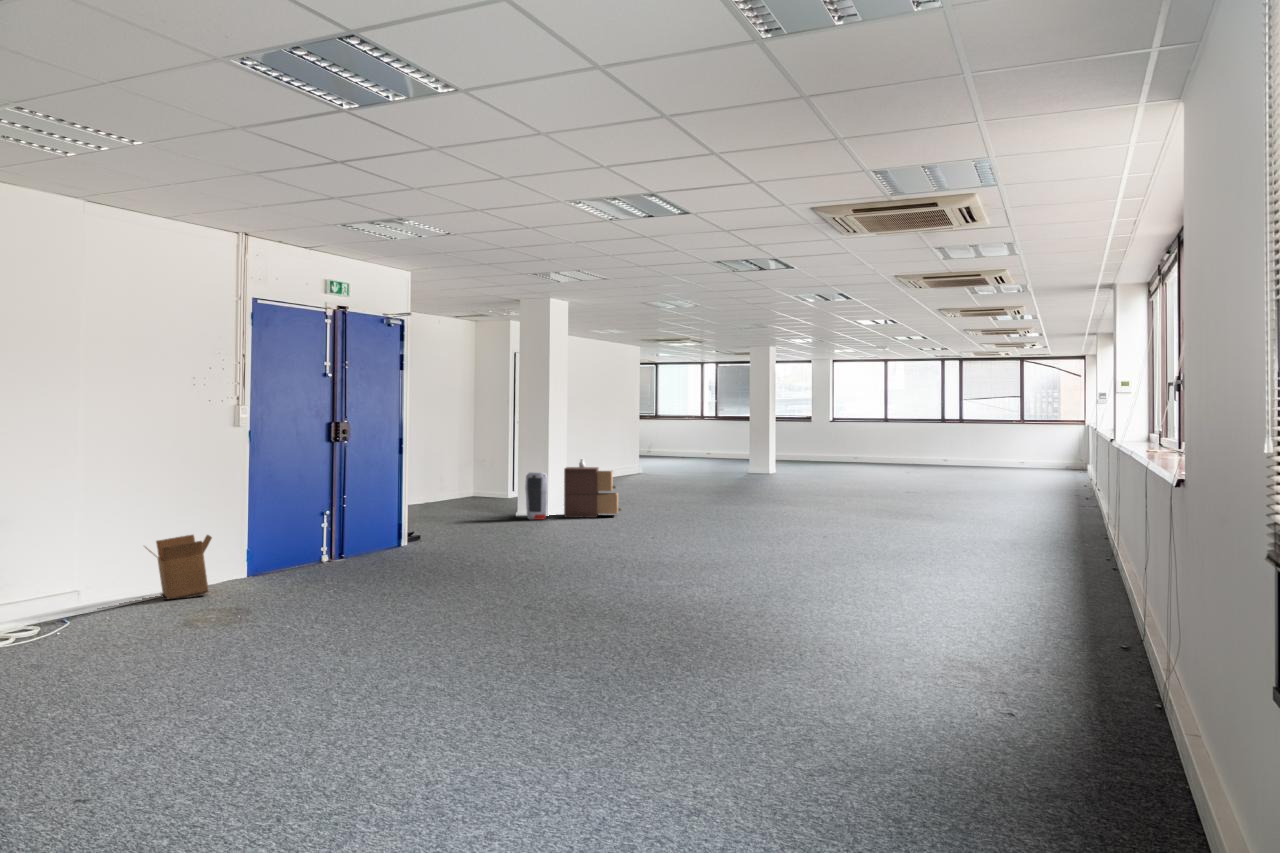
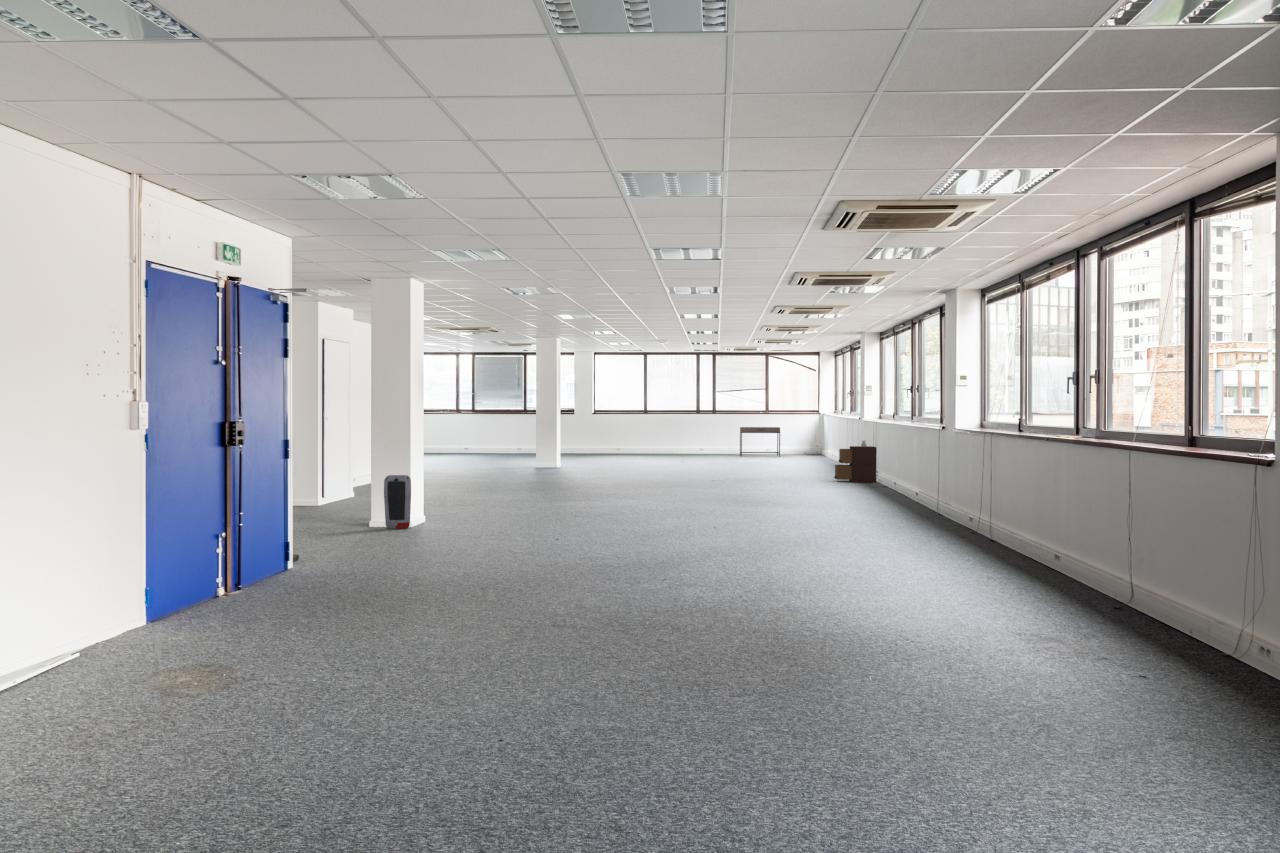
desk: none [987,436,1032,468] -> present [740,427,780,456]
storage cabinet: present [564,459,621,518] -> present [834,441,877,483]
cardboard box: present [145,535,212,600] -> none [42,572,147,665]

